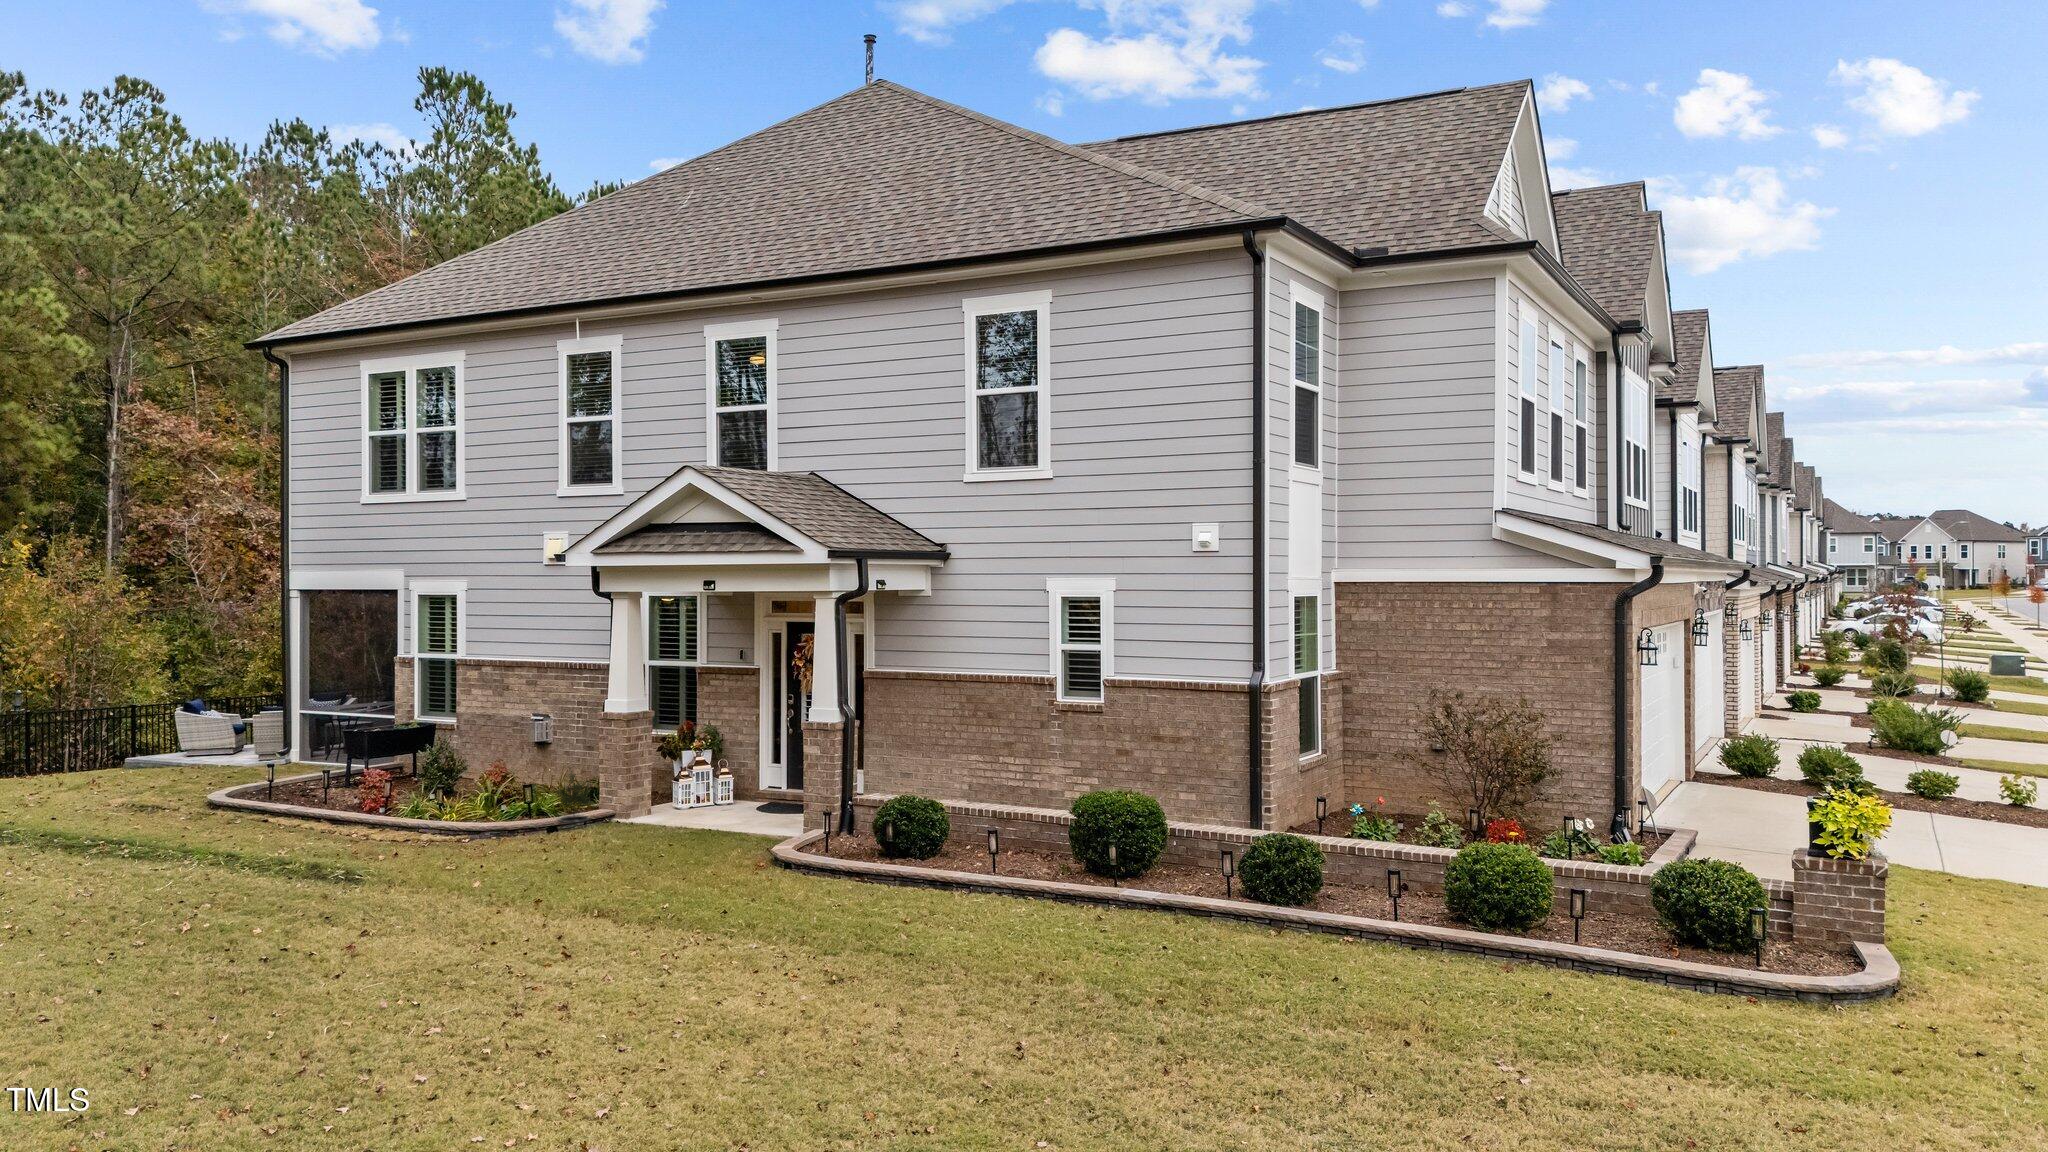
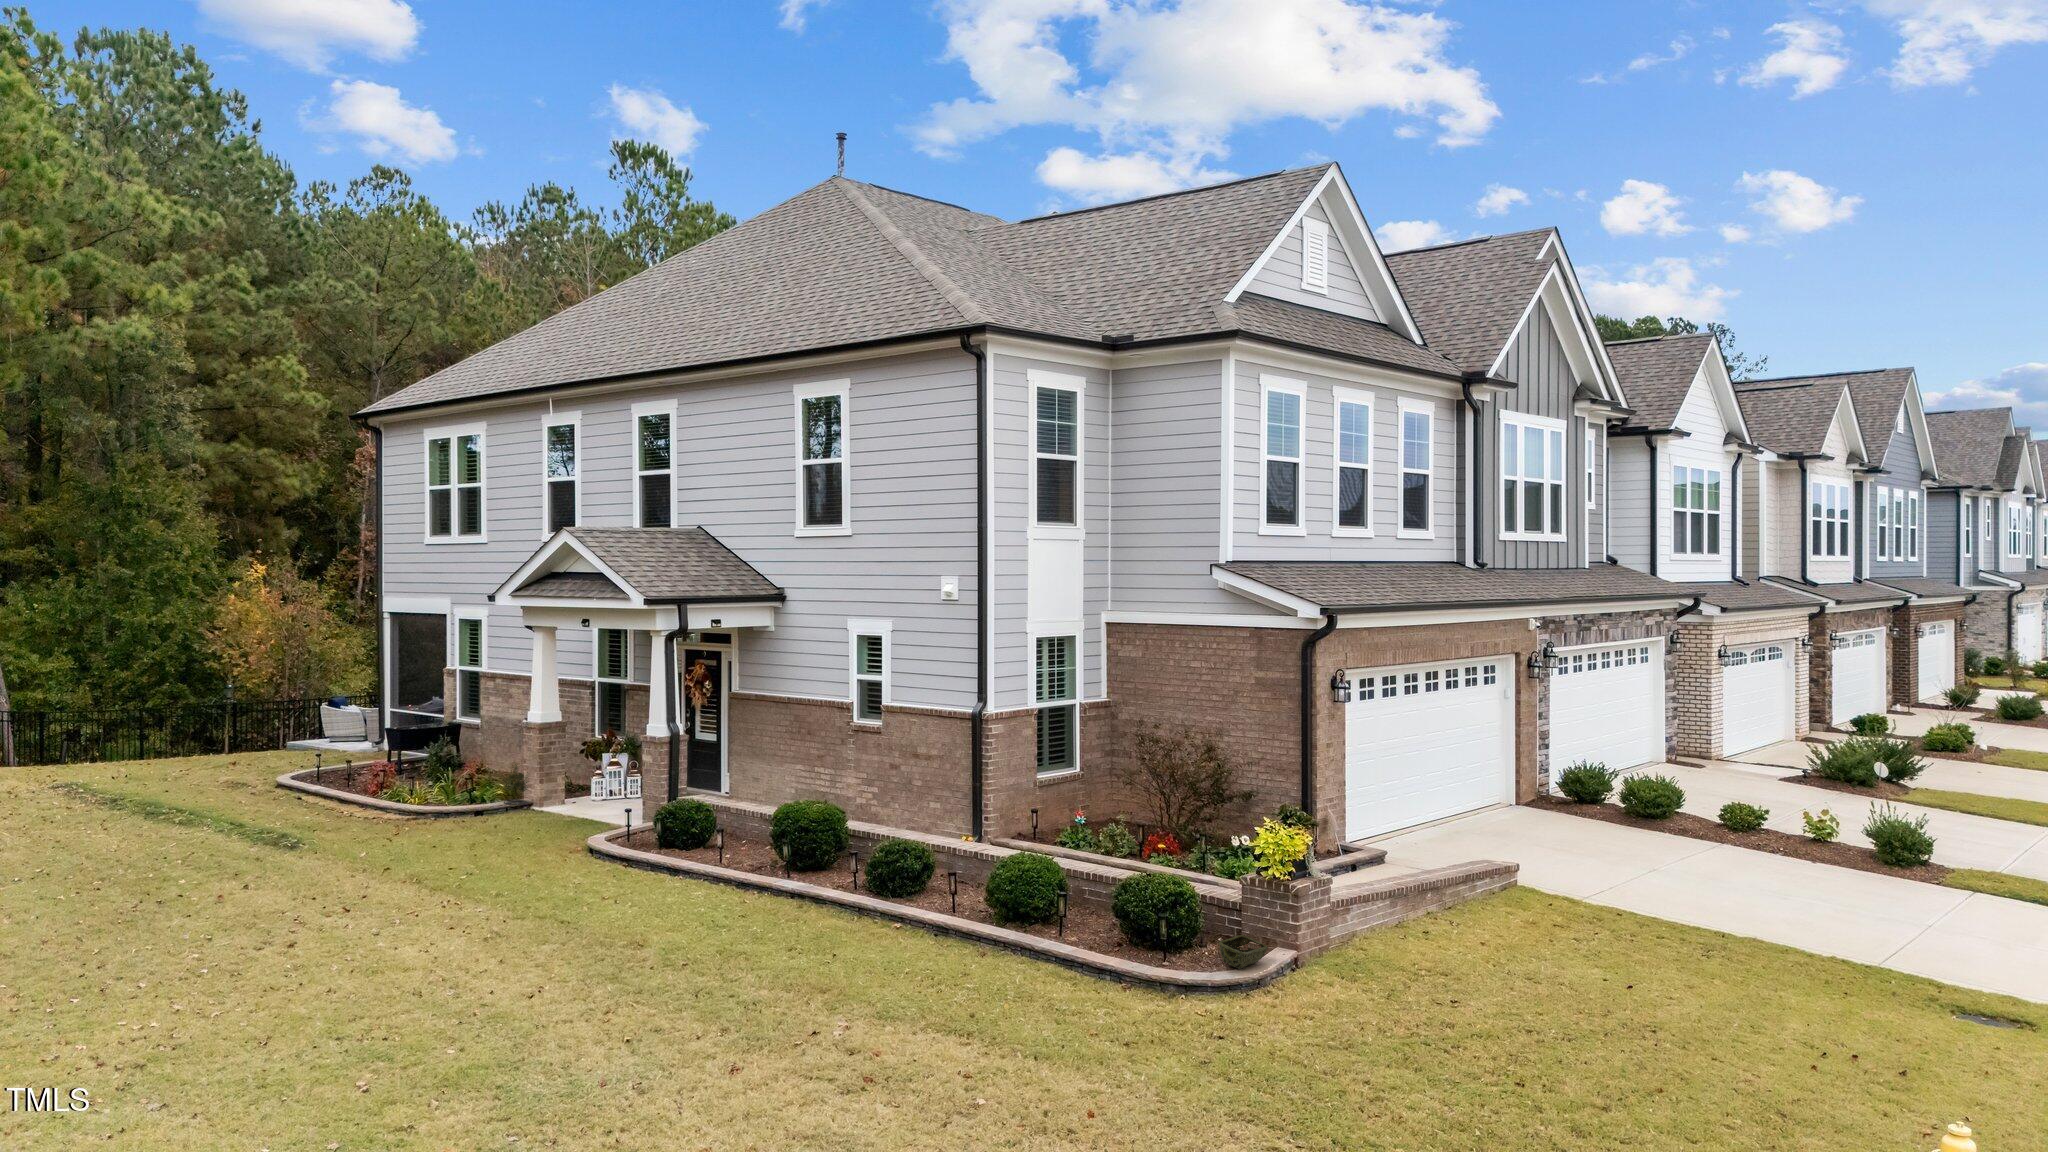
woven basket: none [1753,921,1801,962] -> present [1219,935,1268,969]

